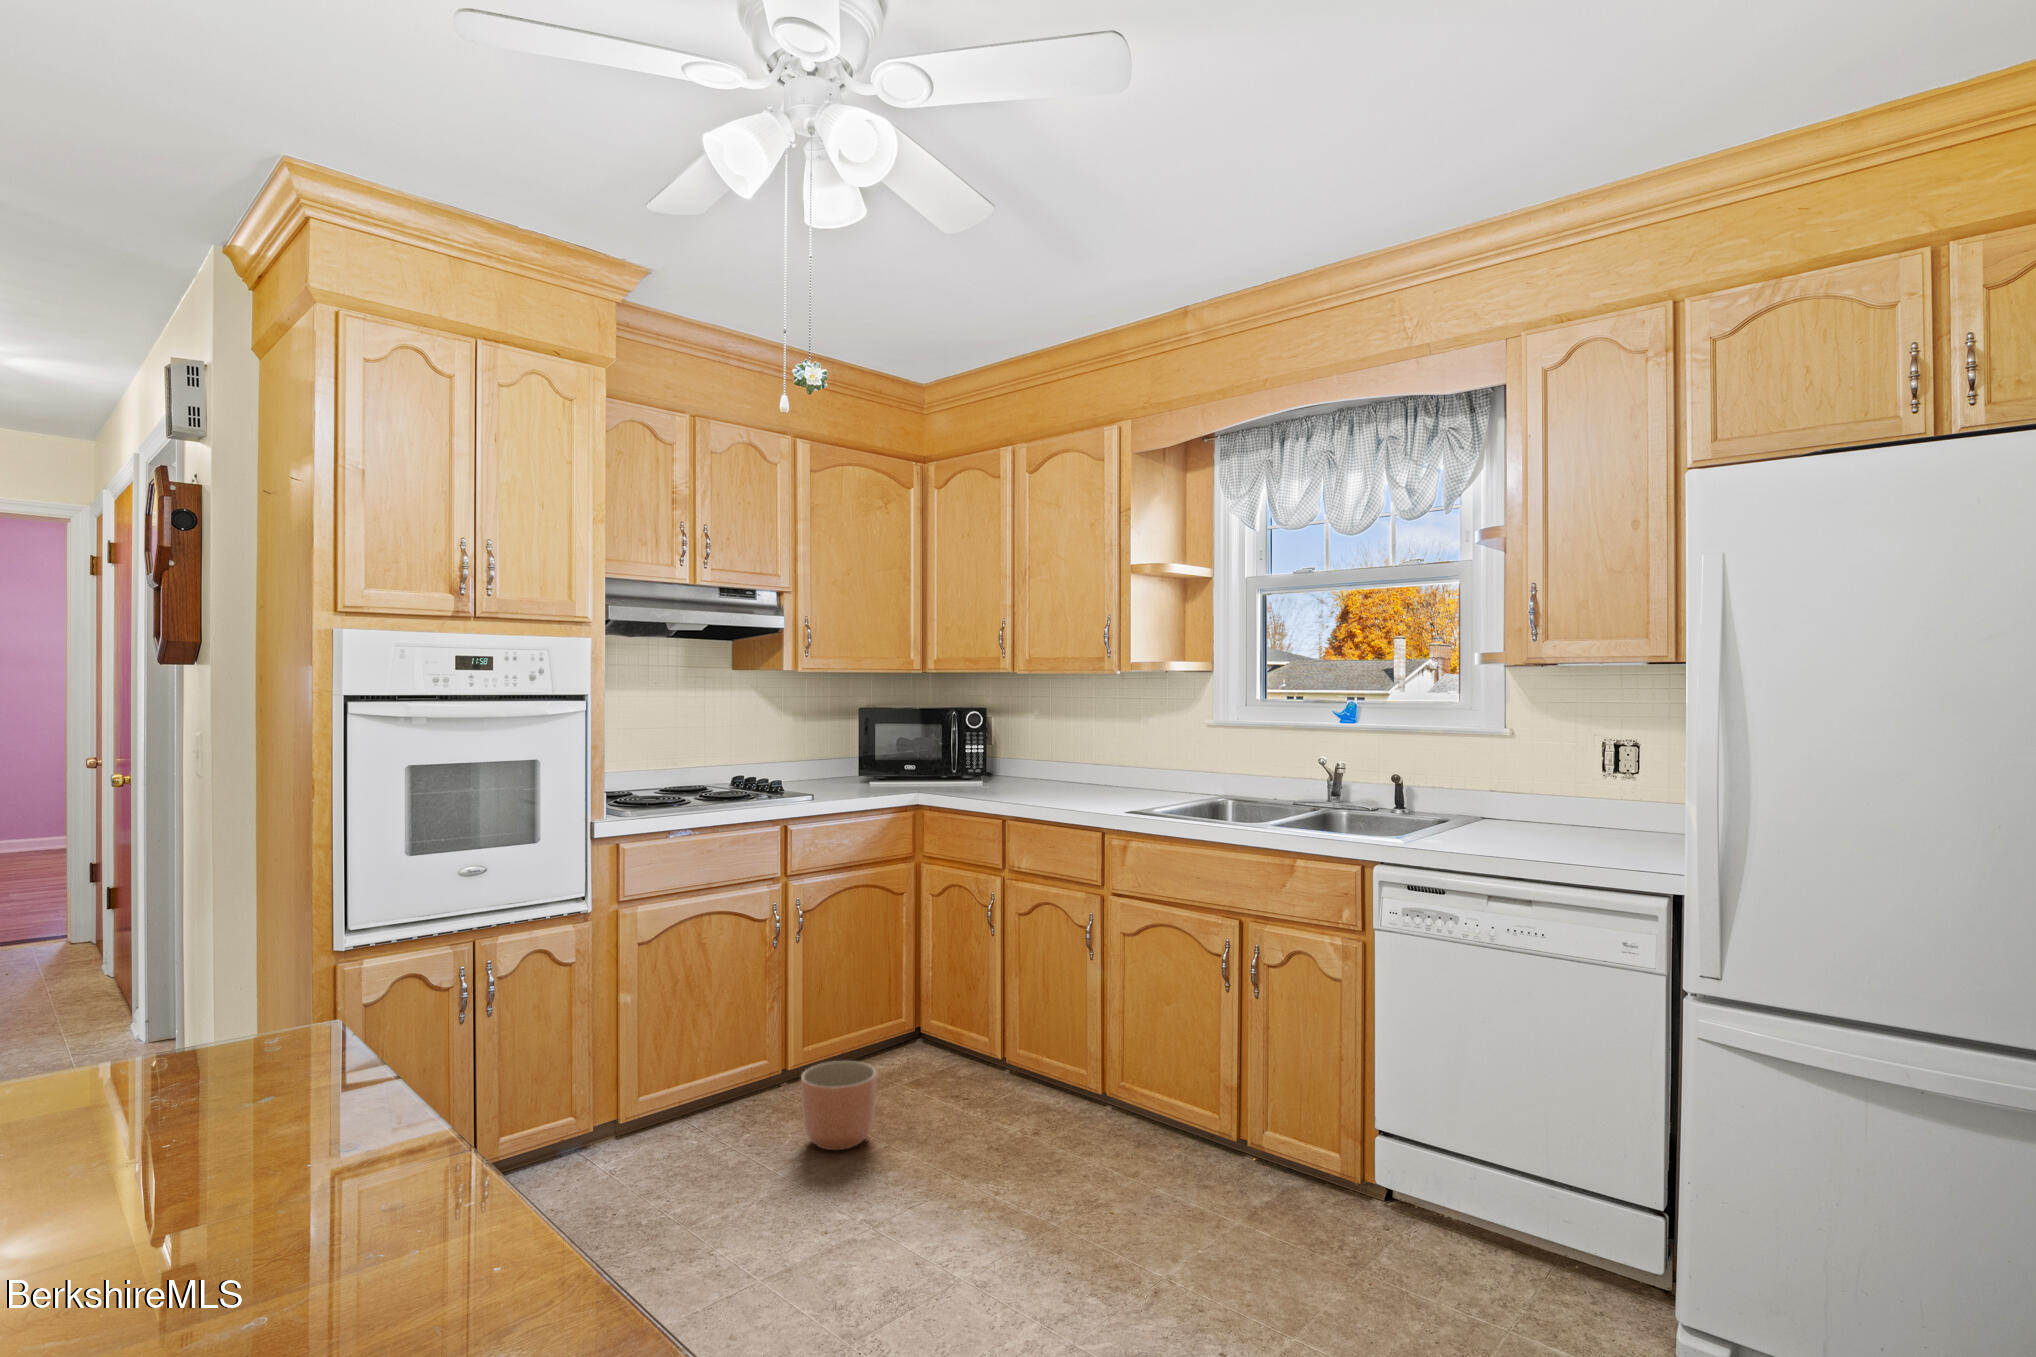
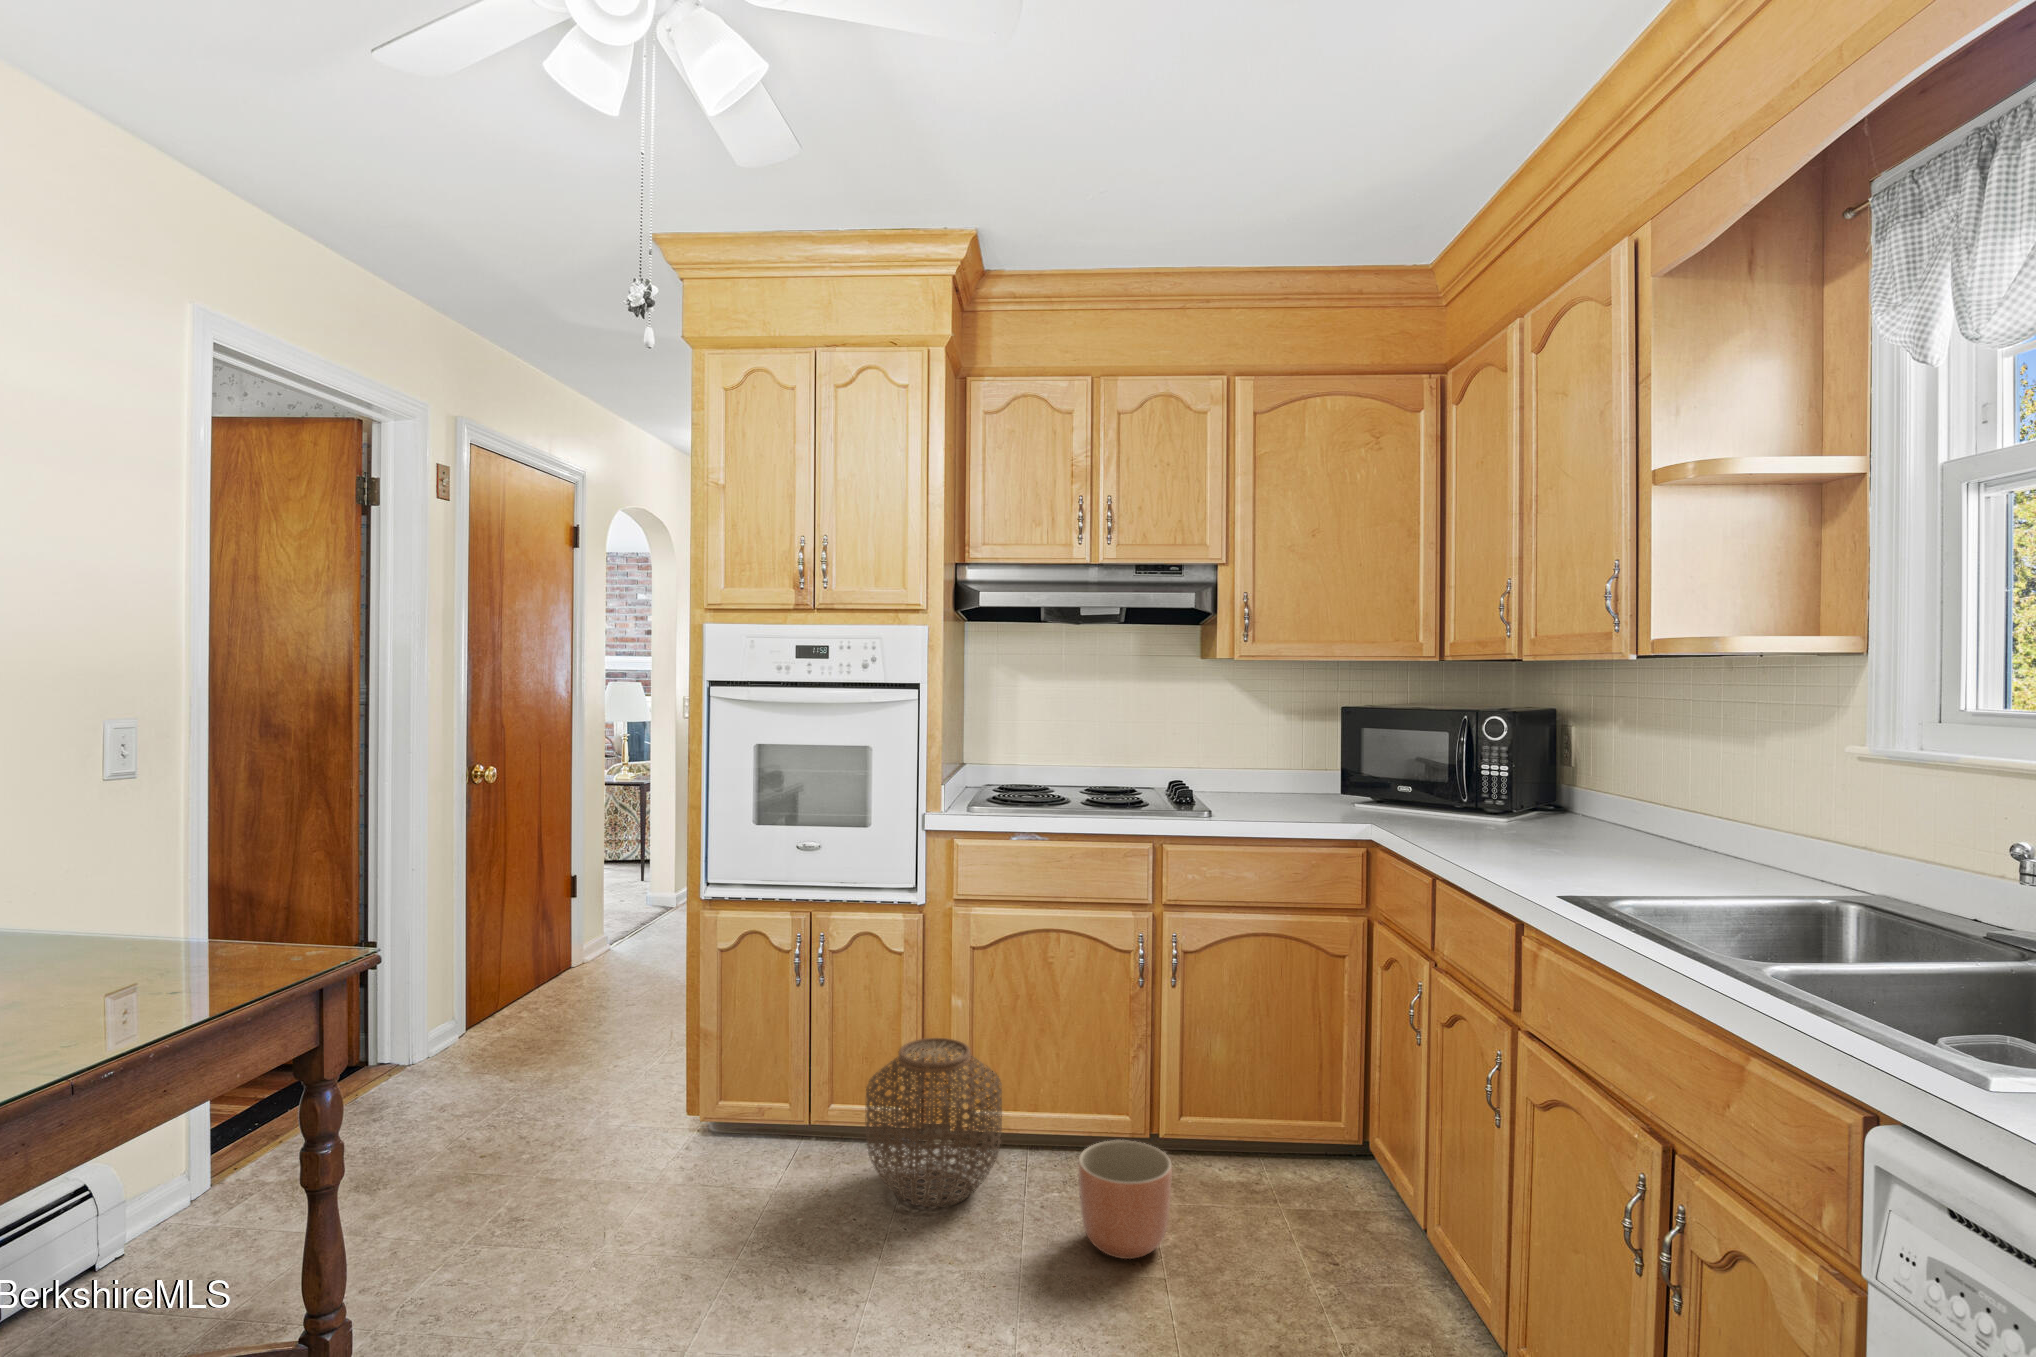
woven basket: none [577,1027,712,1186] -> present [865,1038,1002,1207]

